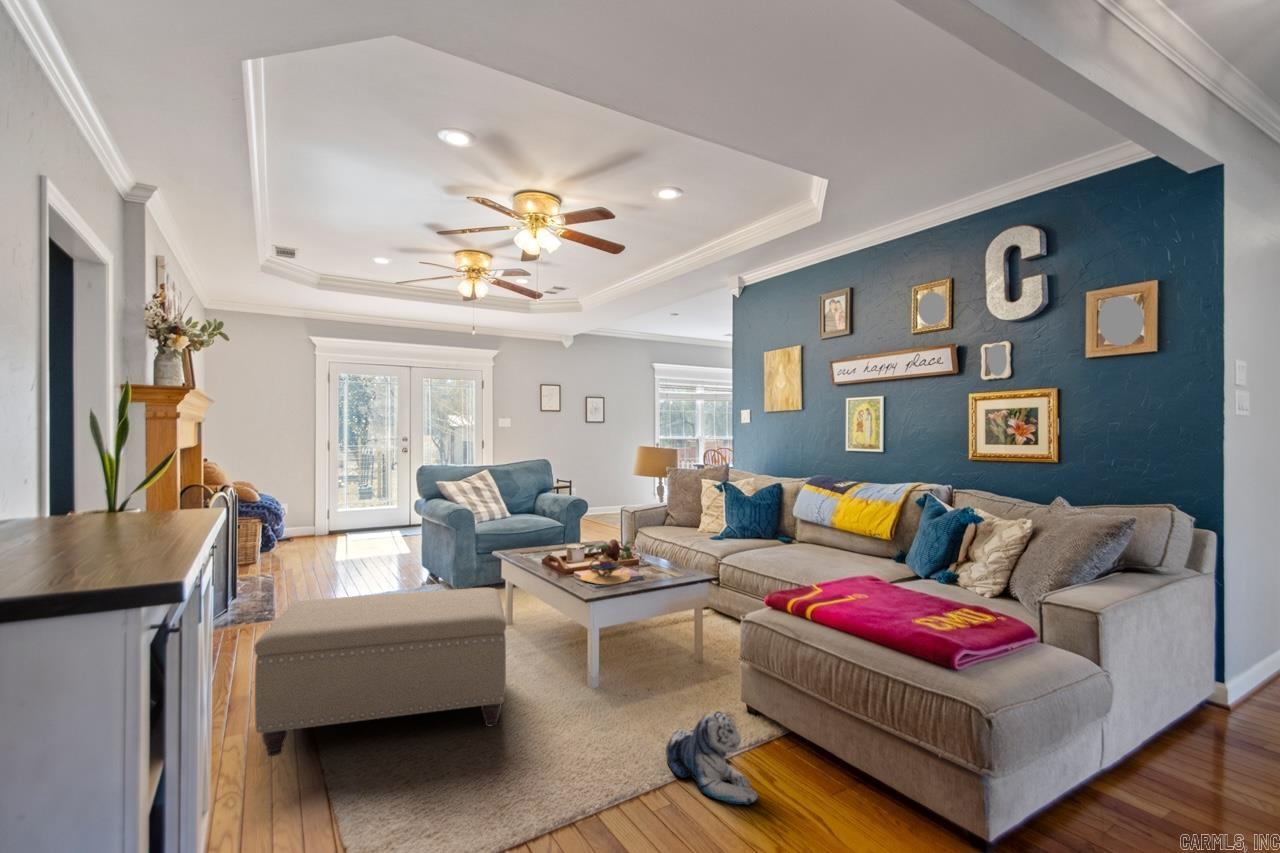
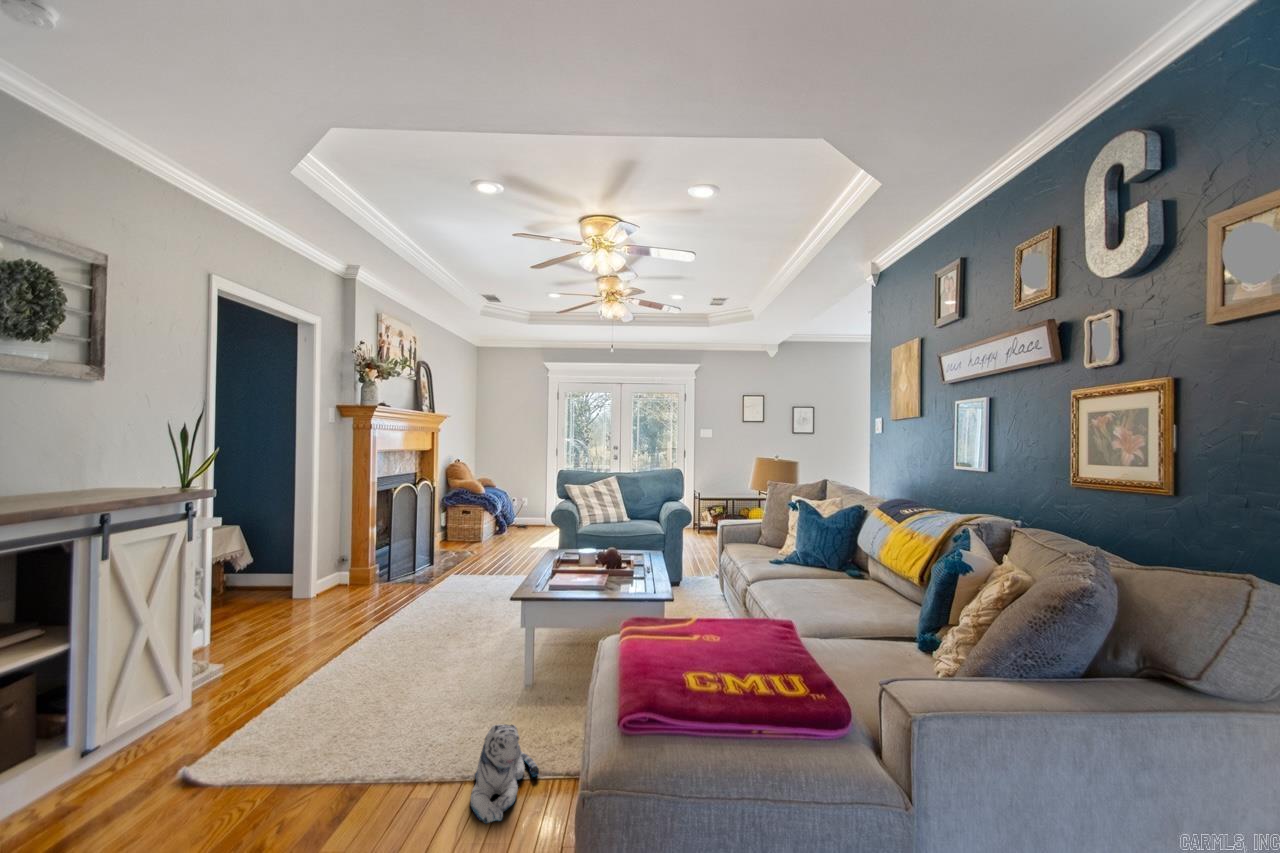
plant: present [580,541,634,584] -> none [566,548,631,590]
ottoman: present [255,588,506,756] -> none [270,567,484,696]

